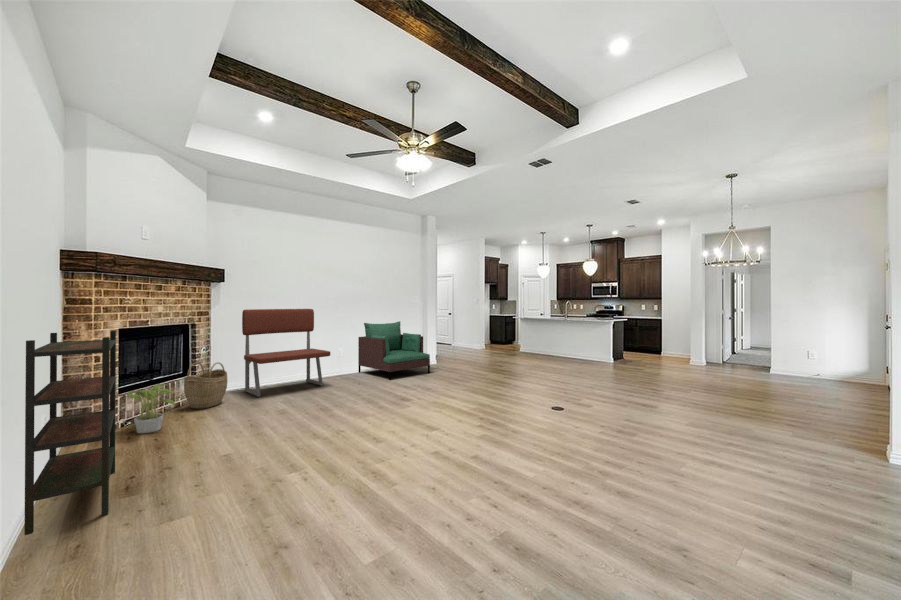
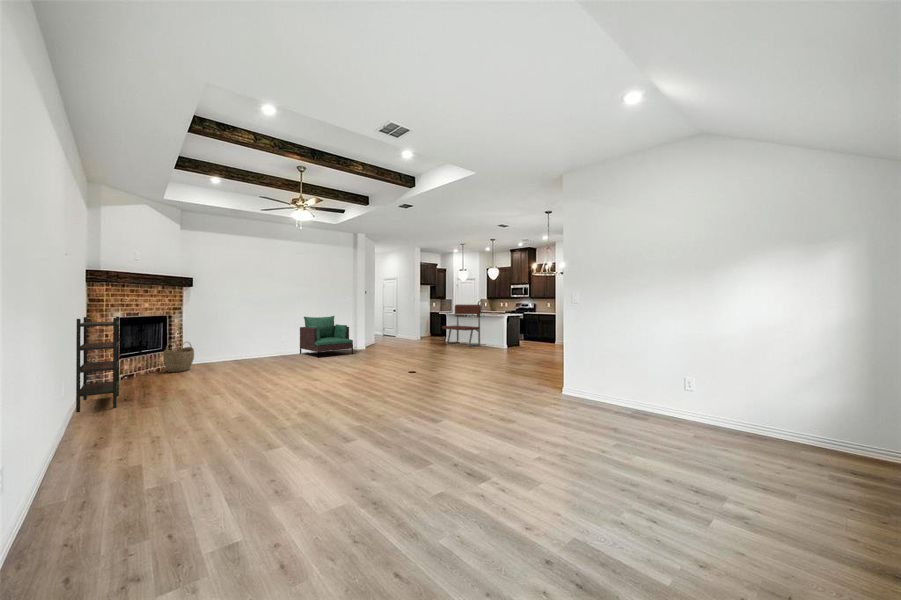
bench: present [242,309,330,397] -> present [442,305,481,347]
potted plant: present [125,384,175,433] -> none [124,353,158,382]

